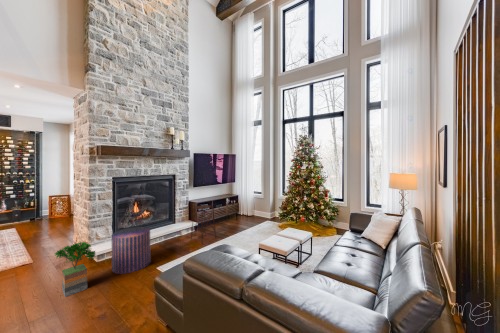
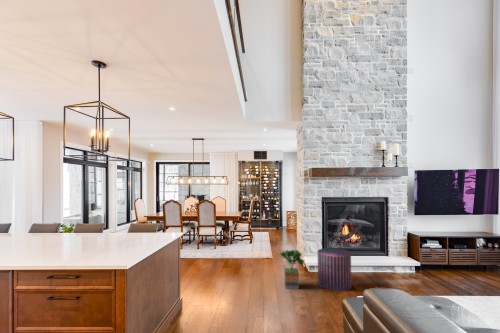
side table: present [191,205,216,237] -> none [404,240,442,291]

